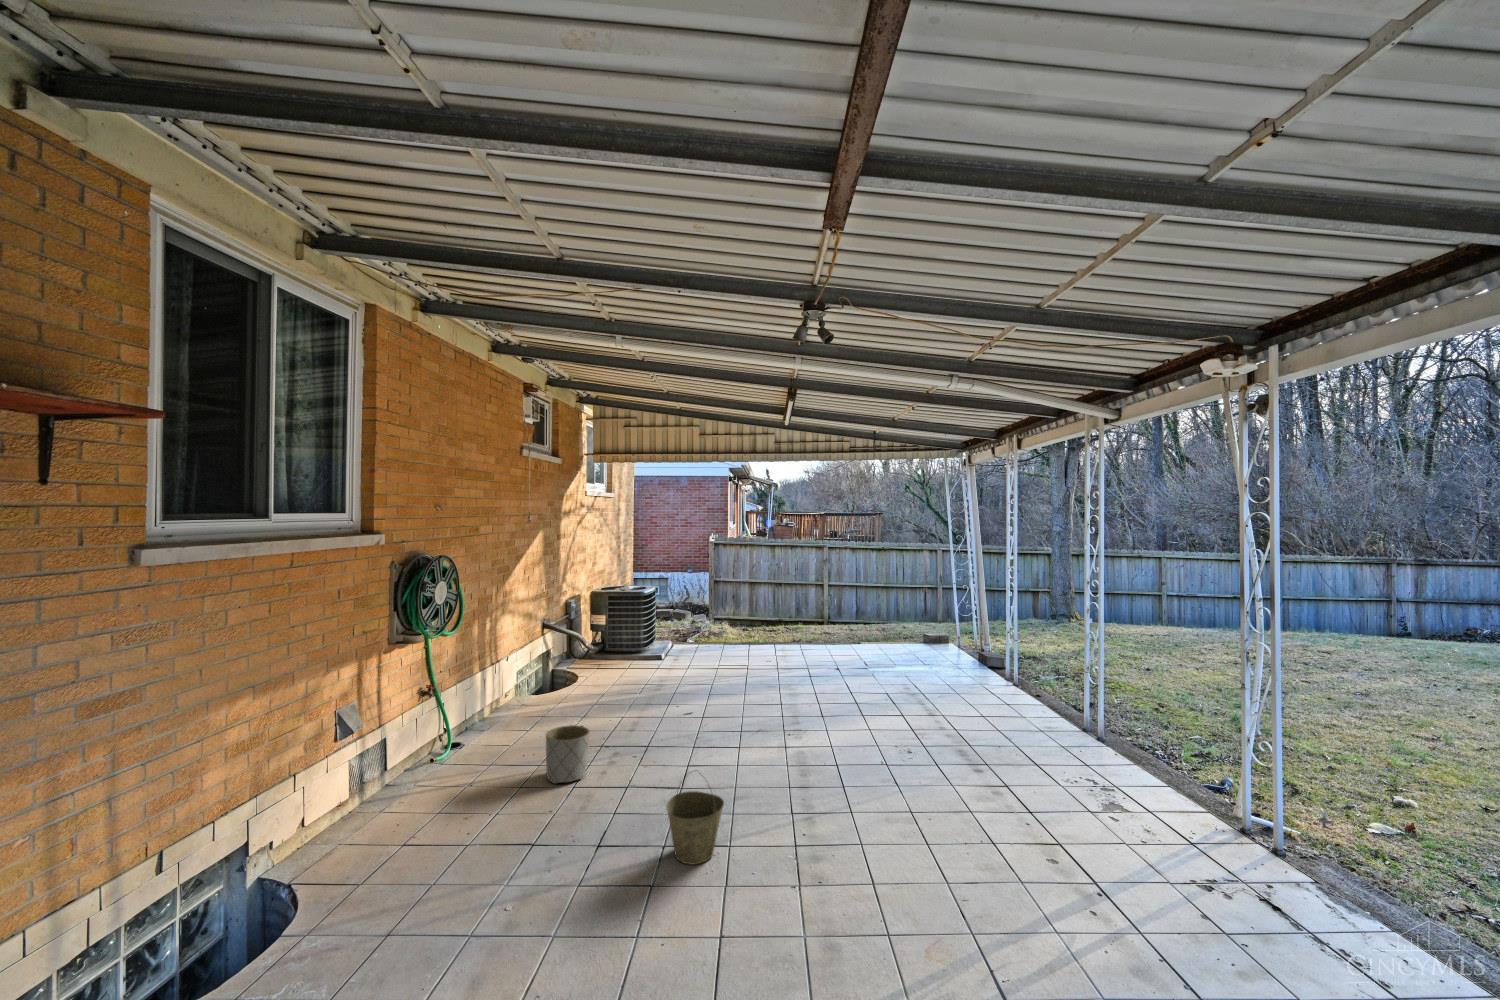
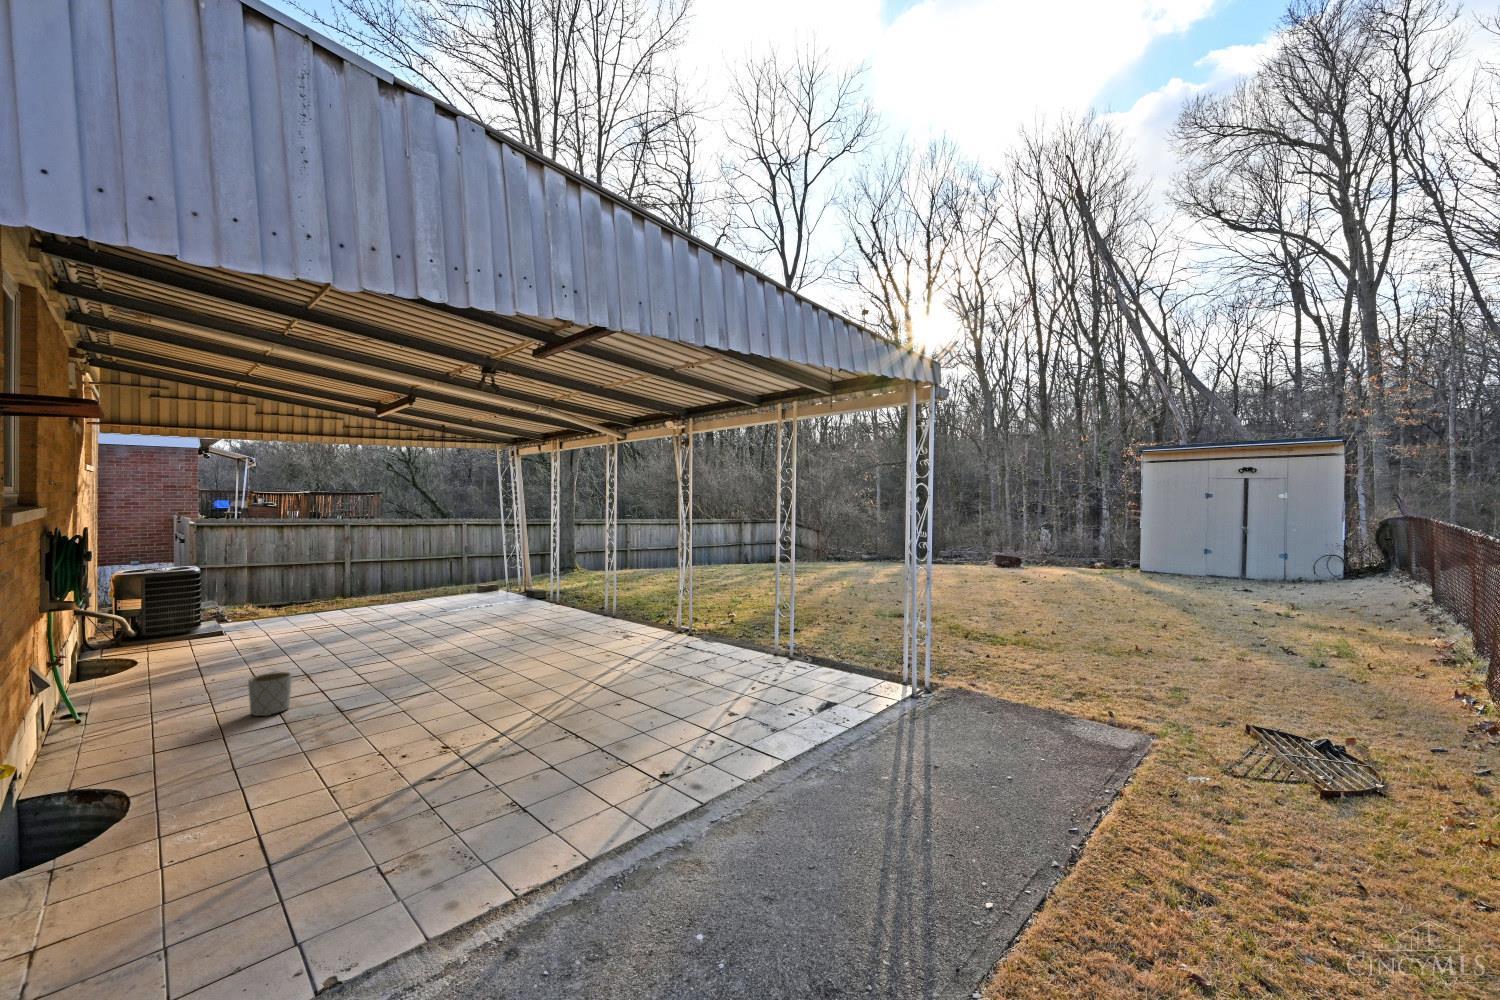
bucket: present [666,791,724,865] -> none [412,655,450,710]

